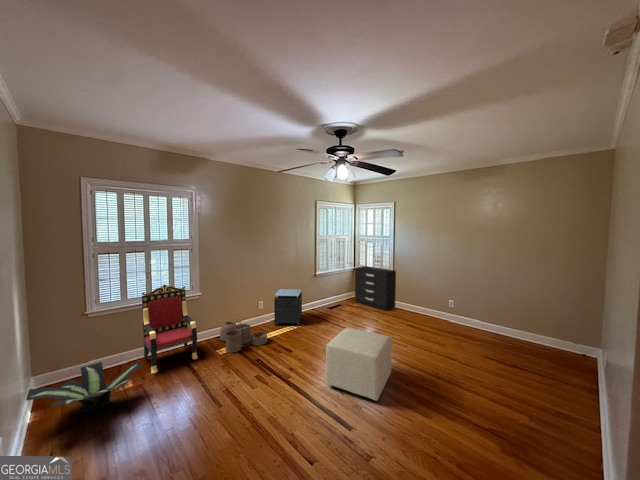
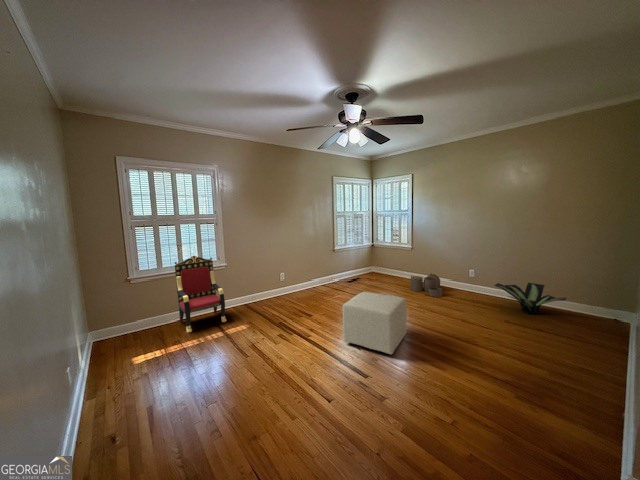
dresser: present [355,266,396,311] -> none [373,241,414,283]
nightstand: present [274,289,302,326] -> none [294,263,322,296]
woven basket: present [220,322,267,353] -> present [410,274,442,297]
potted plant: present [26,362,141,413] -> present [494,283,566,314]

